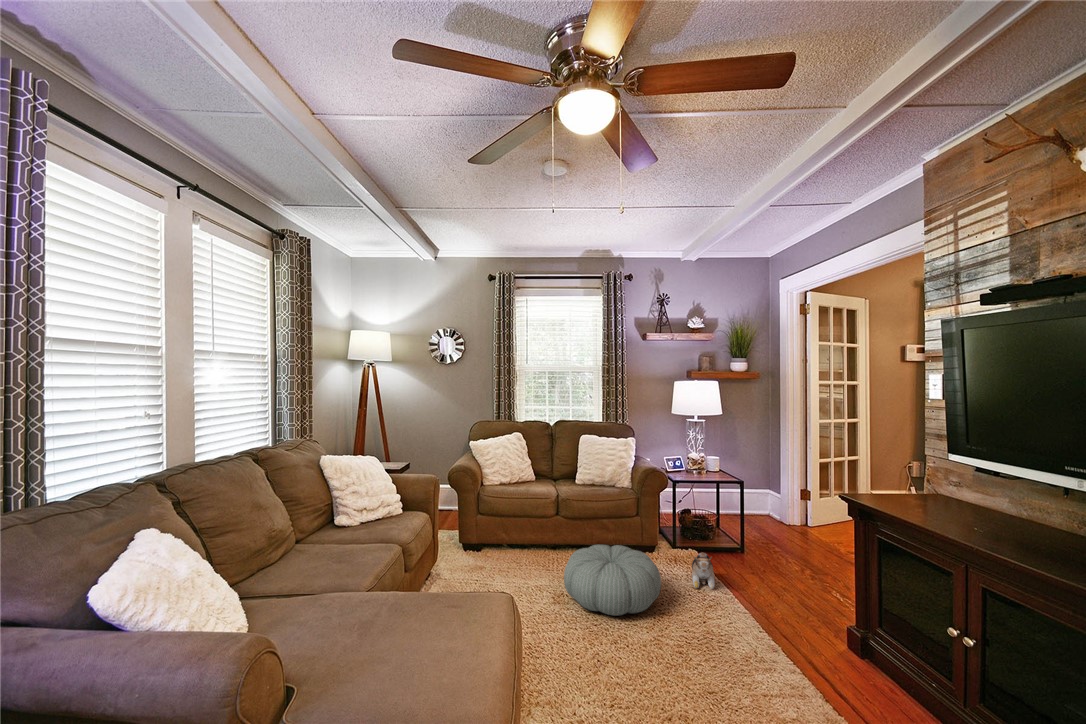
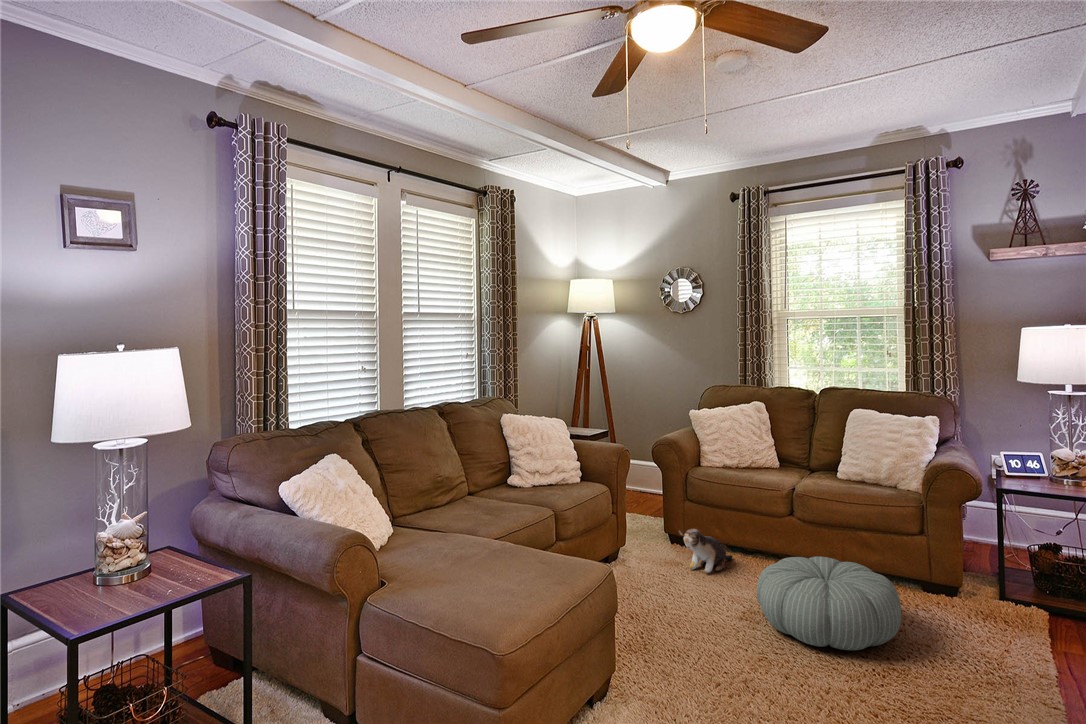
plush toy: present [692,552,715,589] -> present [679,529,732,573]

